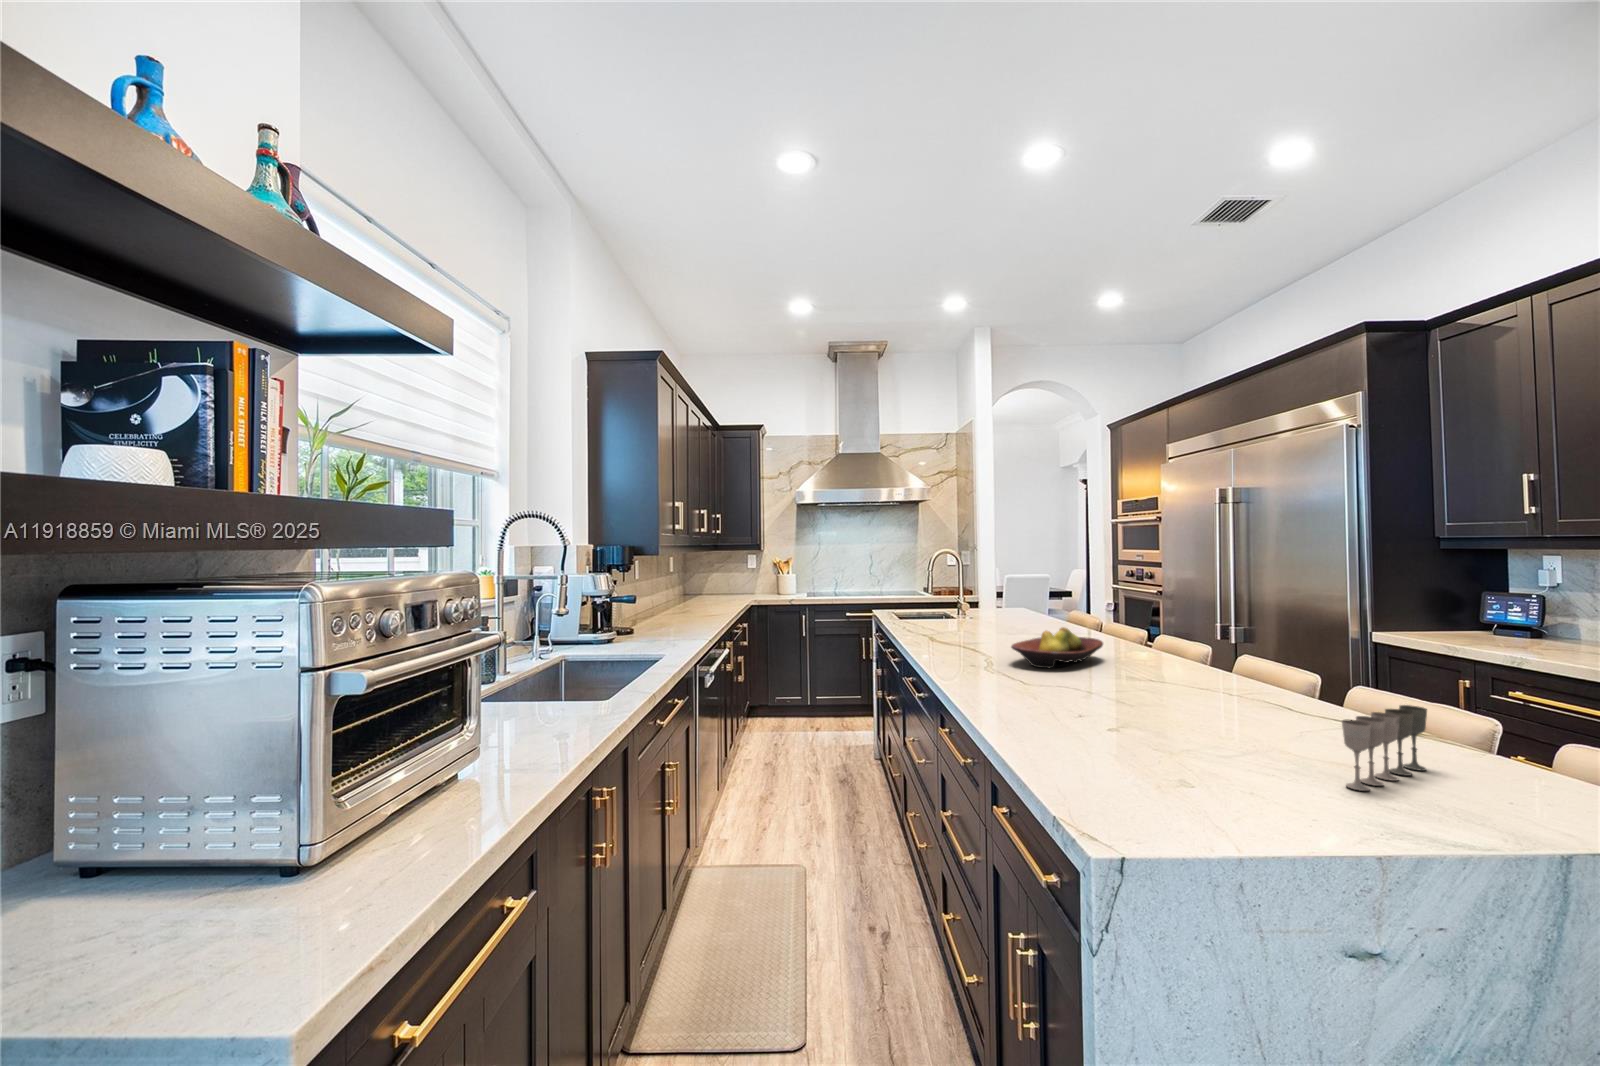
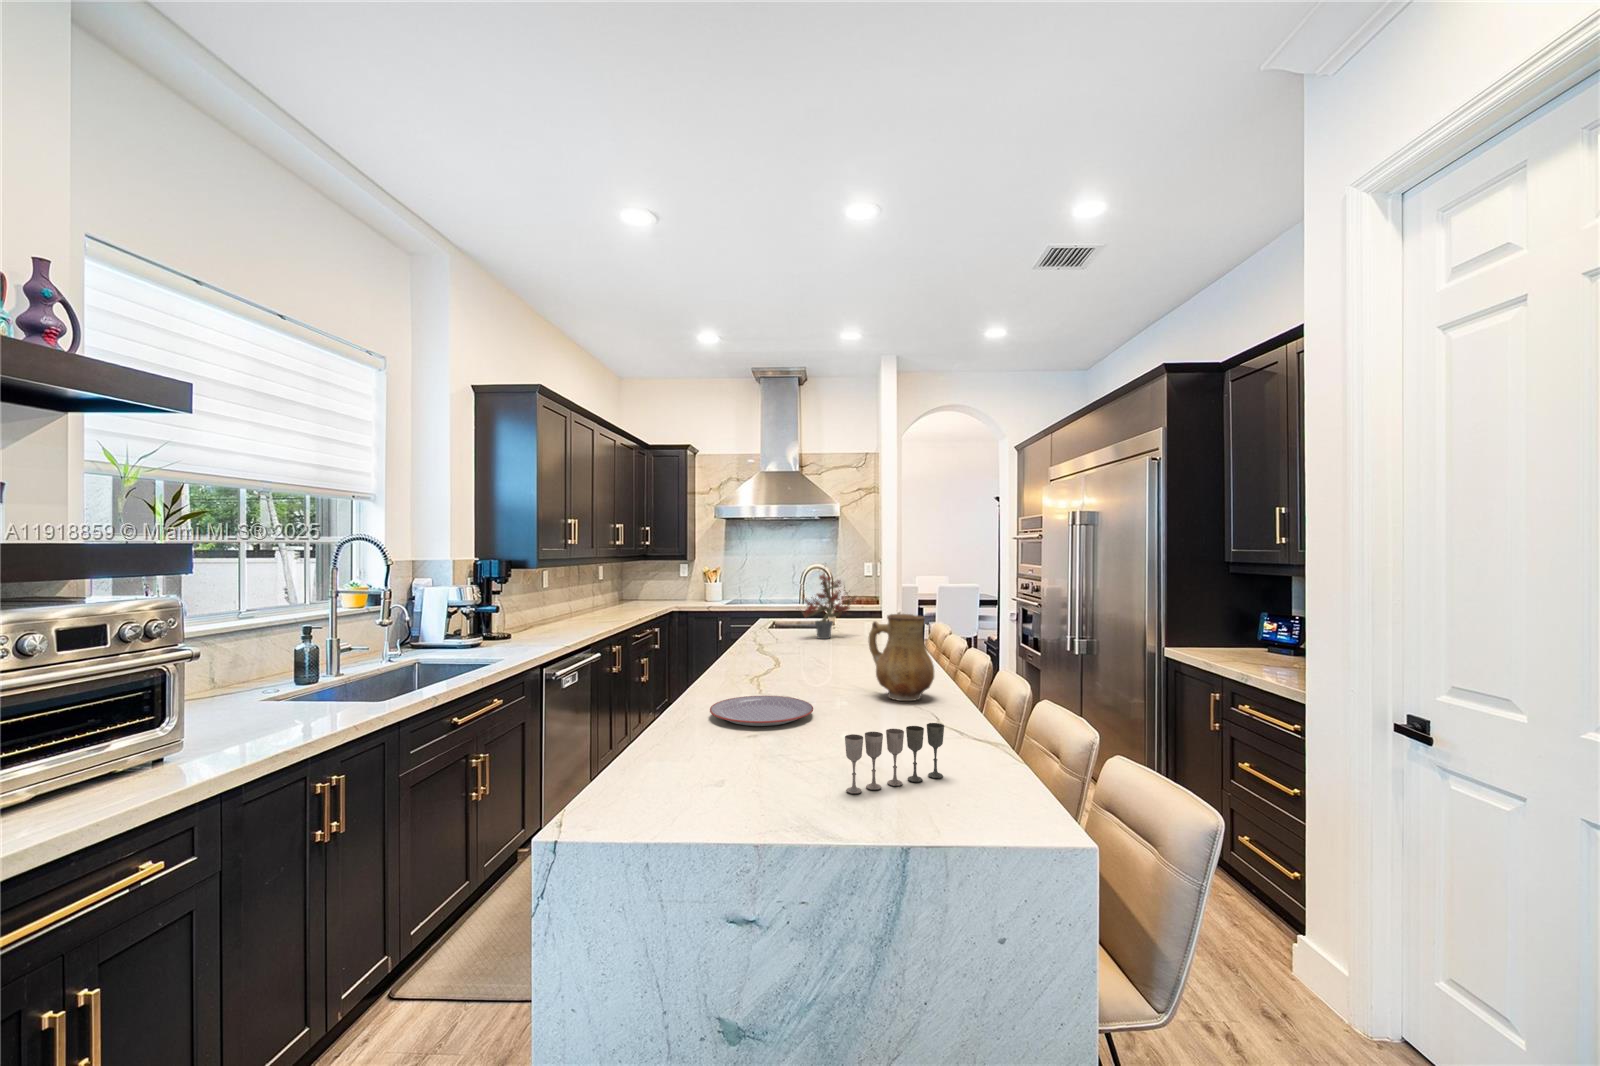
potted plant: none [946,544,1004,627] -> present [802,573,856,639]
ceramic pitcher: none [1140,590,1227,687] -> present [869,614,934,701]
fruit bowl: present [1011,627,1103,668] -> none [785,644,877,681]
plate: none [1007,683,1135,716] -> present [710,696,813,726]

